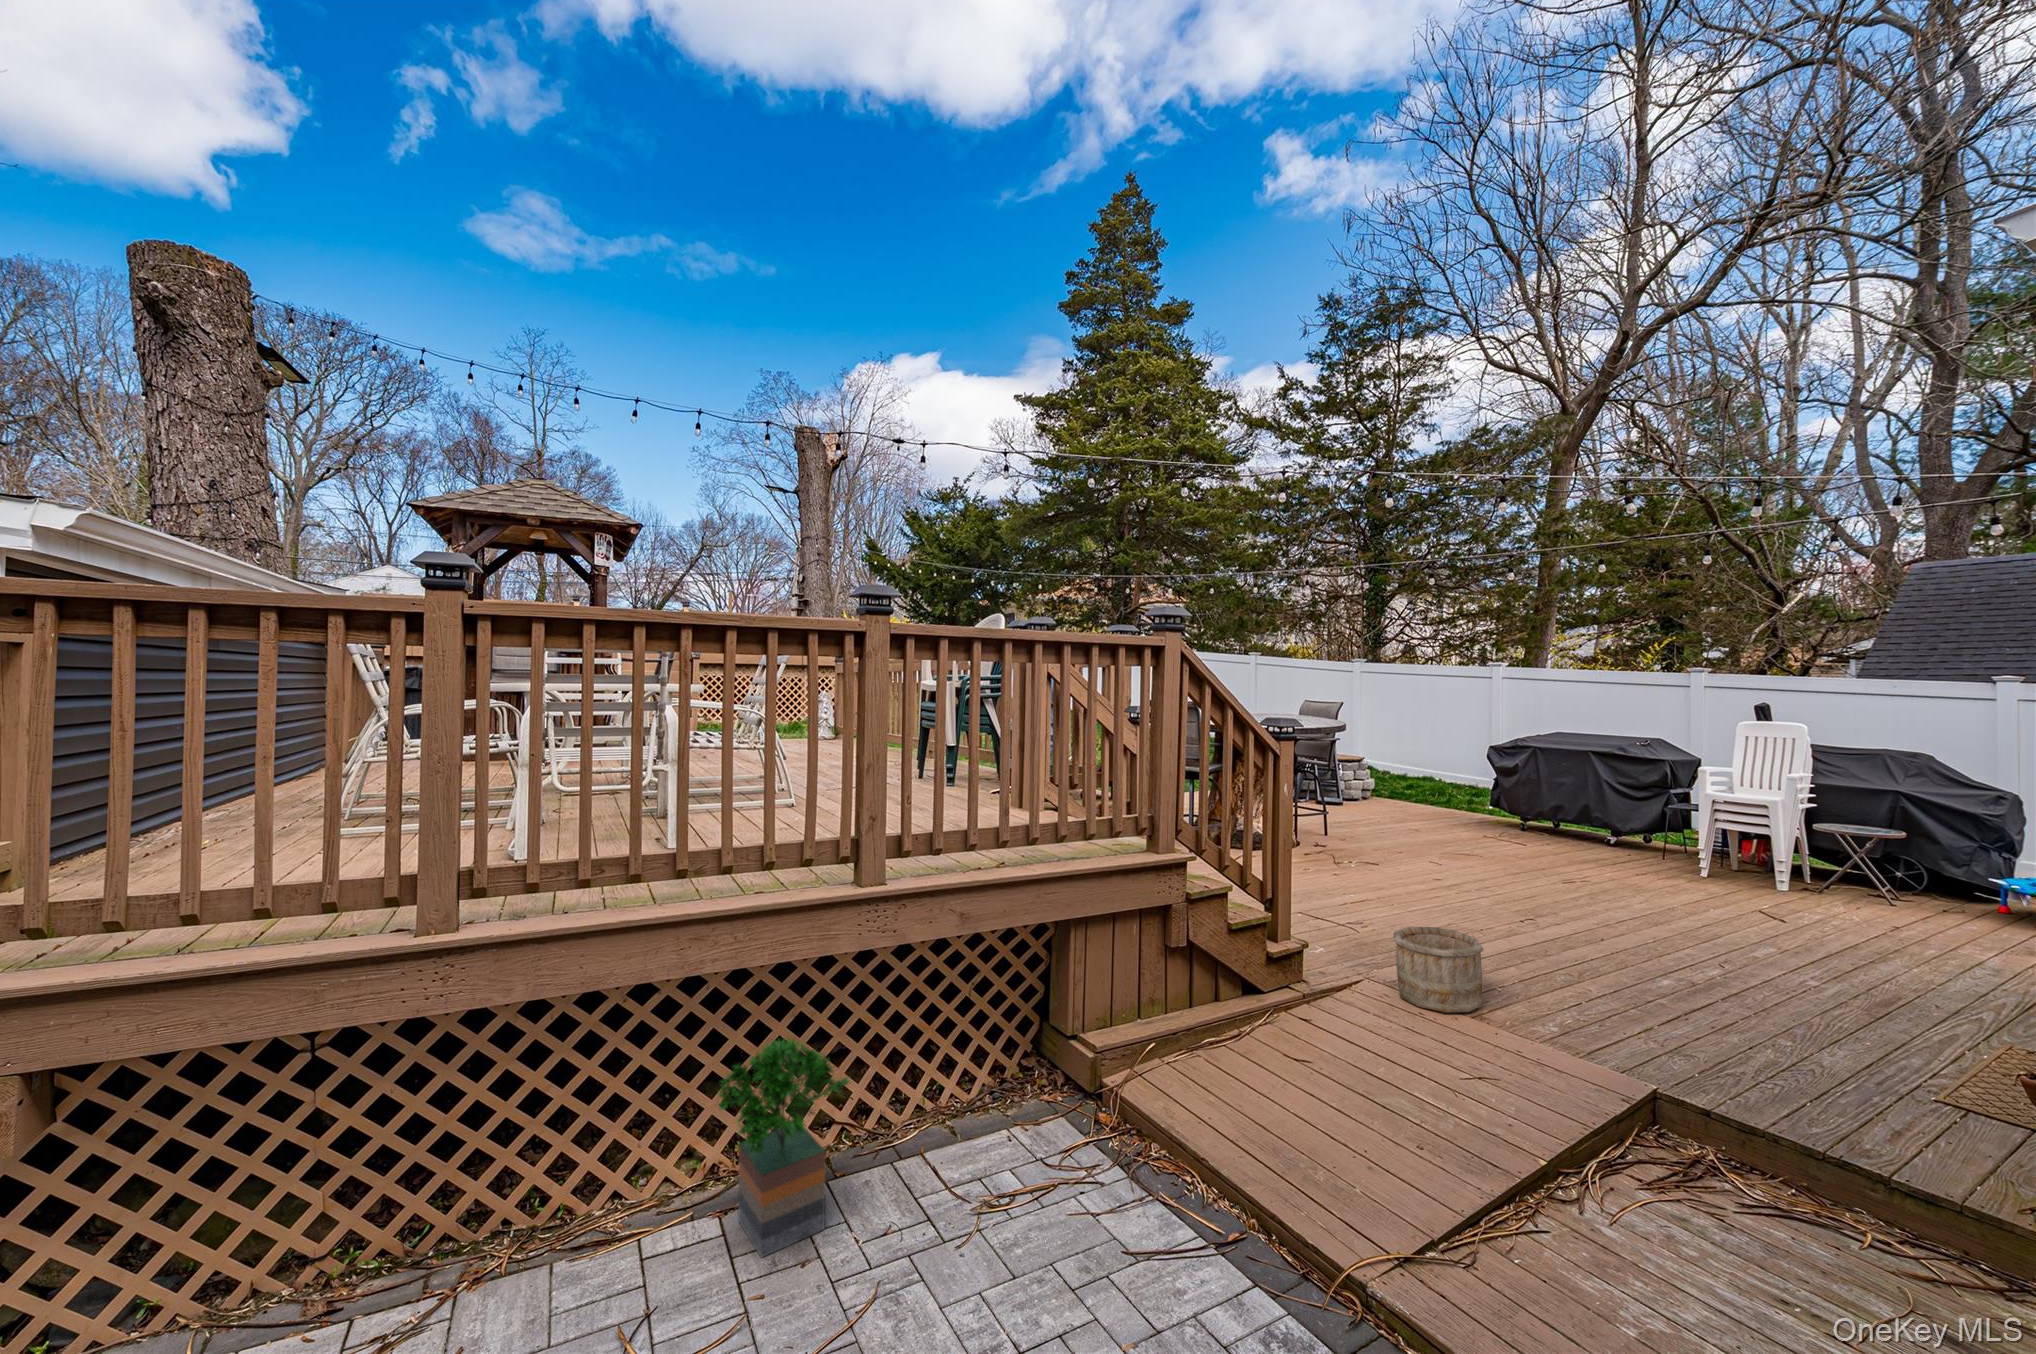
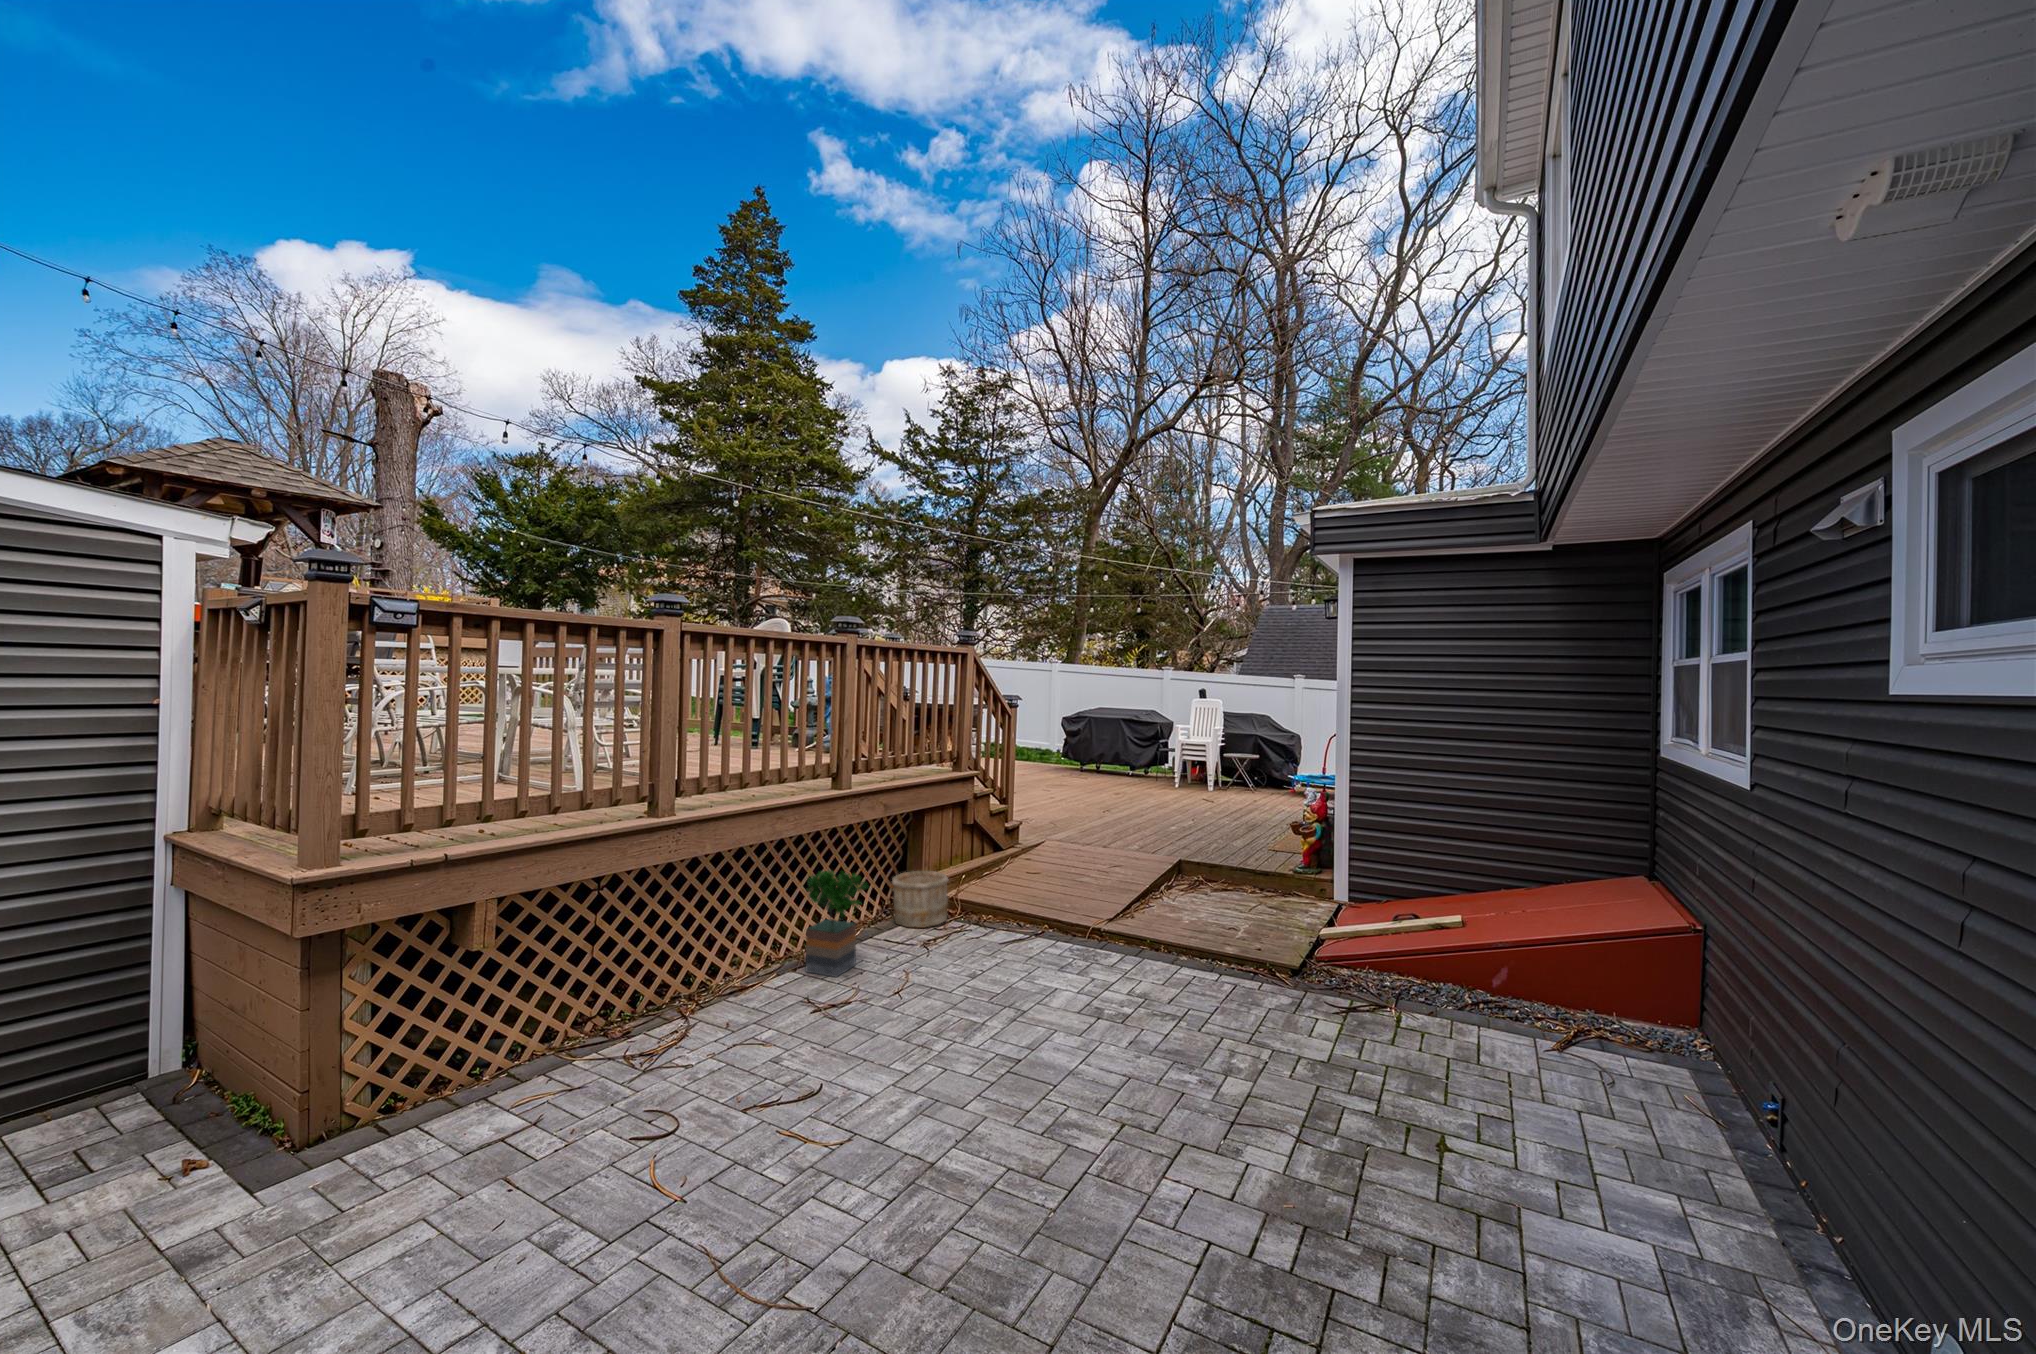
wooden bucket: present [1393,927,1484,1013] -> present [892,871,948,928]

